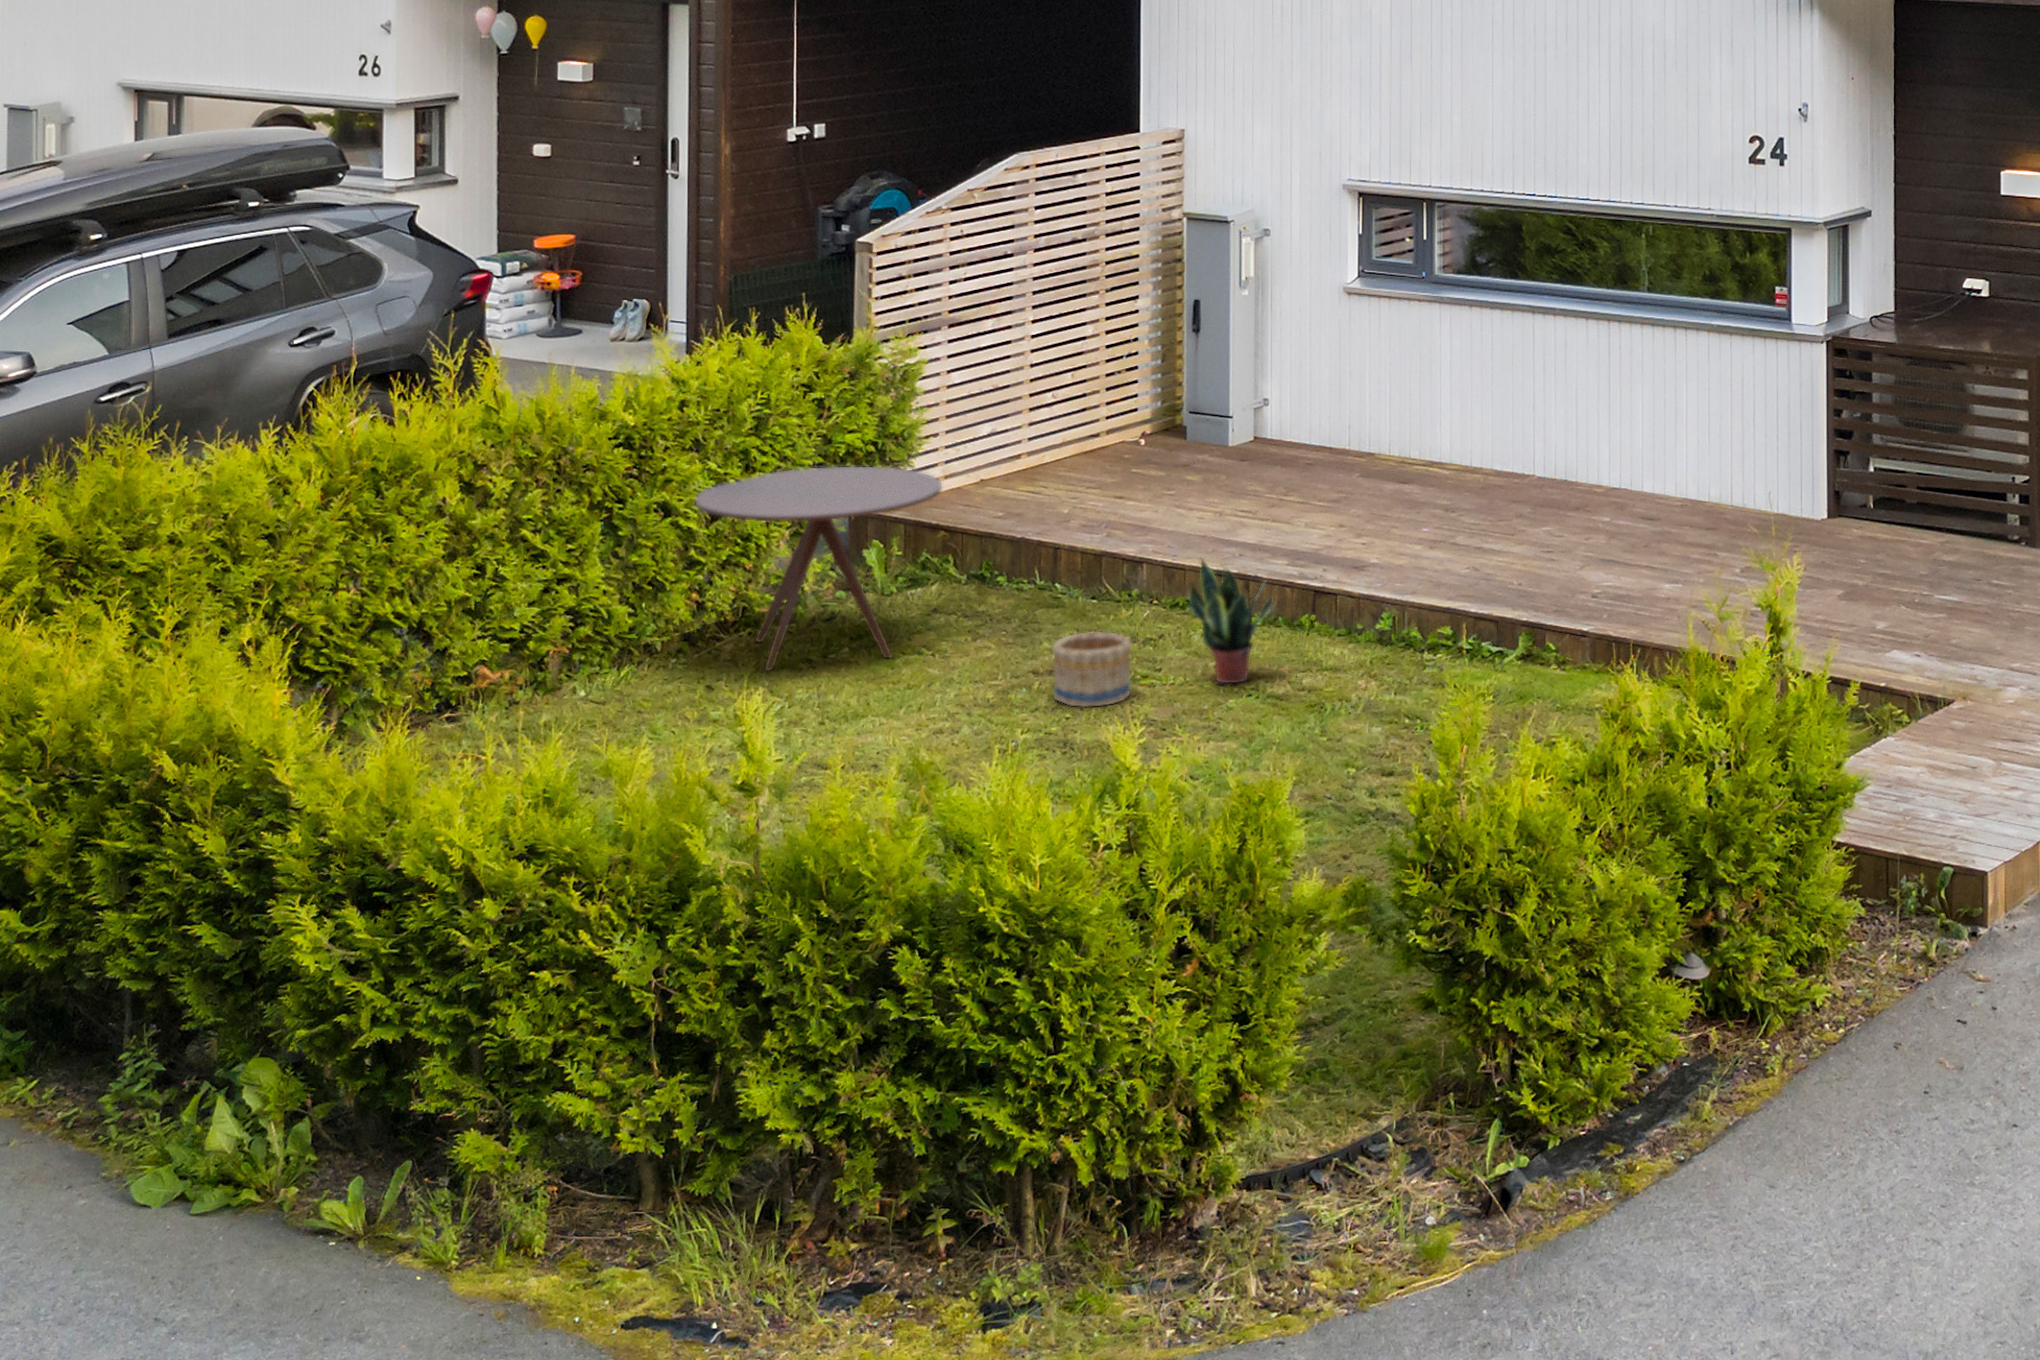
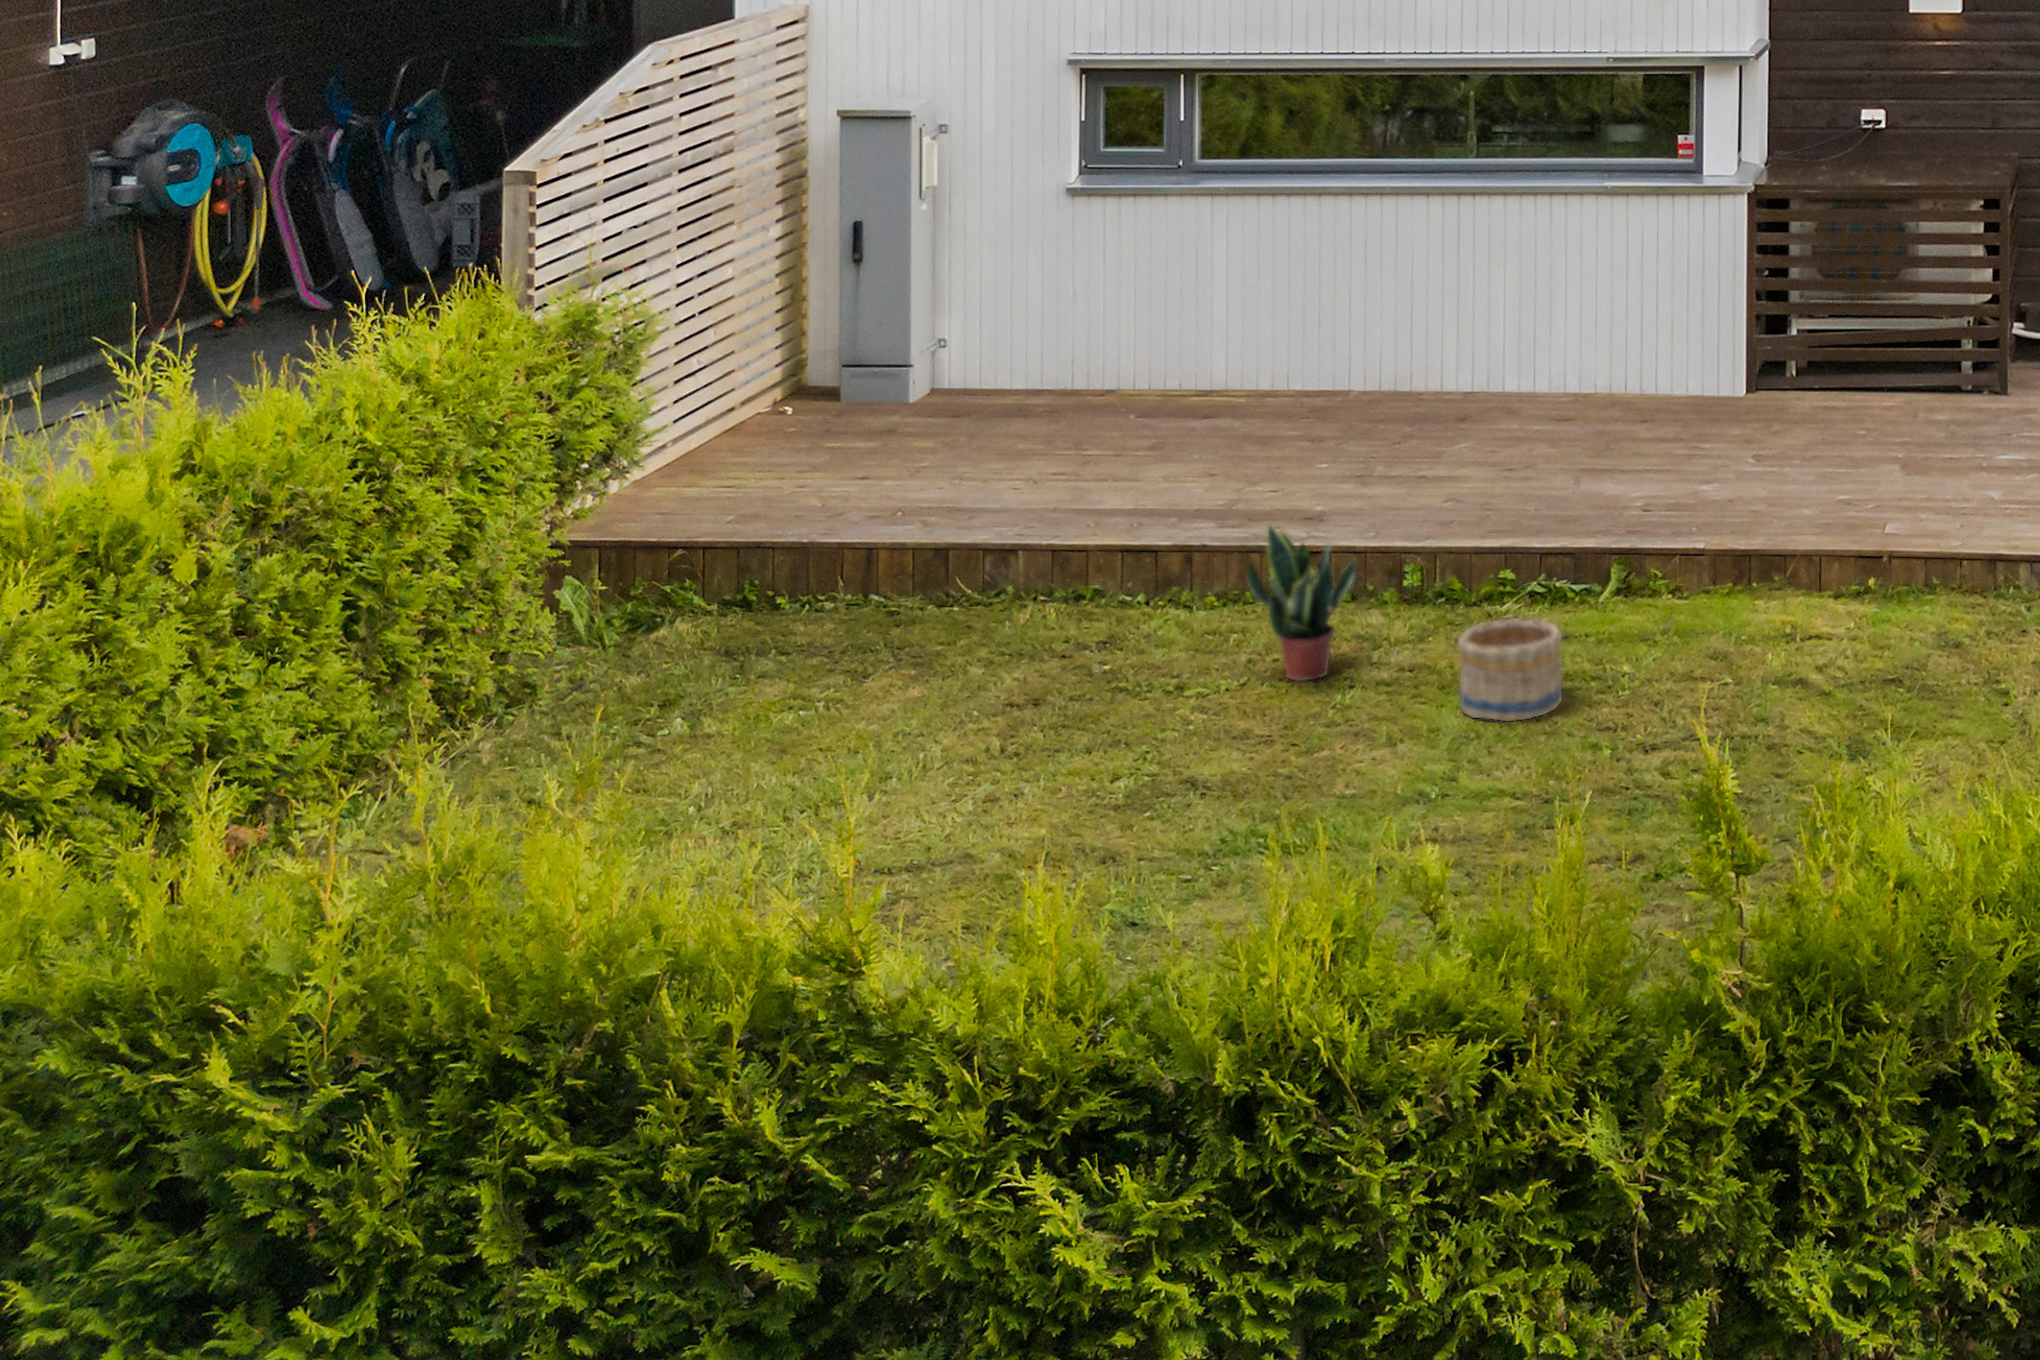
round table: present [696,467,942,670] -> none [454,467,833,779]
basket: present [1053,632,1131,707] -> present [1458,618,1562,721]

